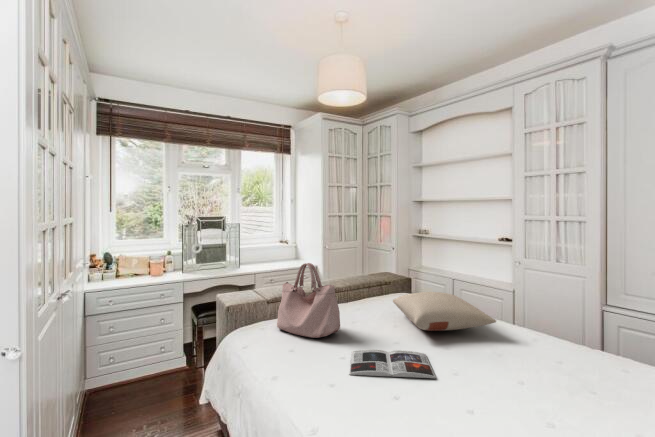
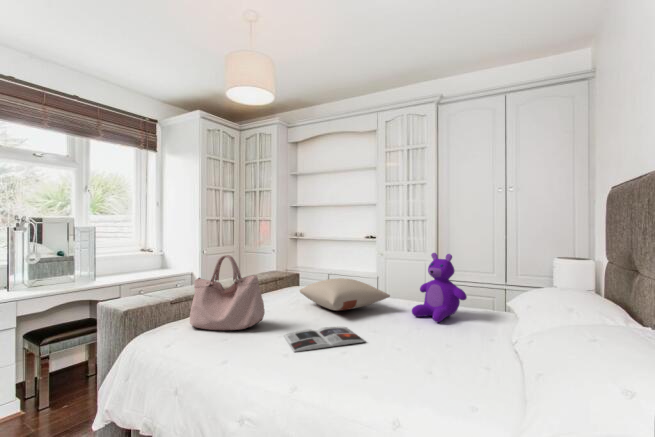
teddy bear: none [522,273,607,369] -> present [412,253,467,322]

